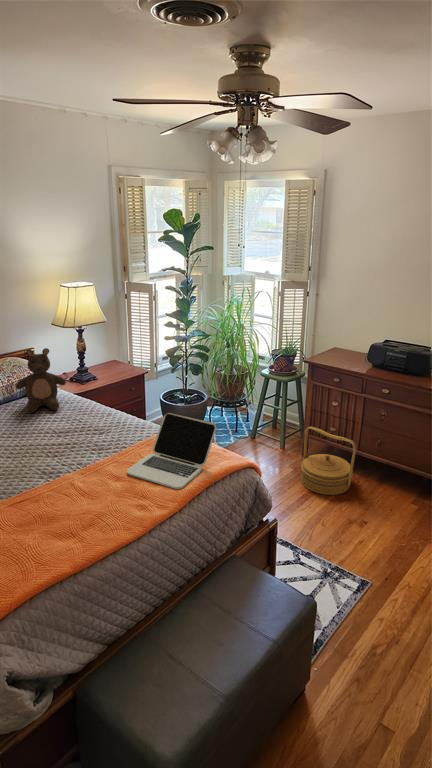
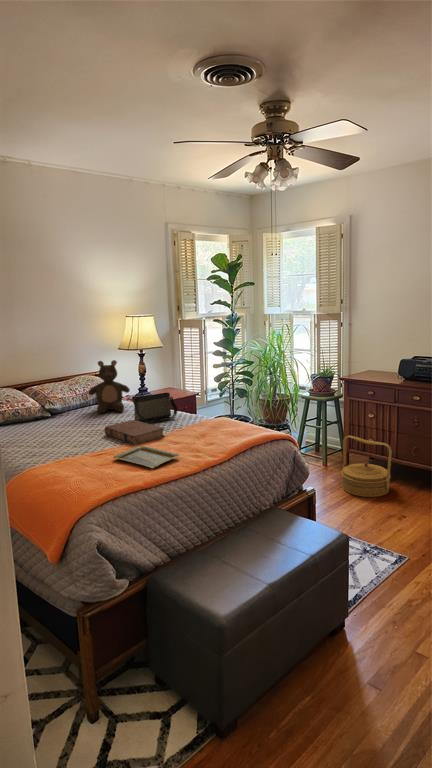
handbag: none [68,394,122,433] -> present [133,393,178,422]
laptop: present [127,413,216,489] -> none [183,398,258,449]
book: none [32,435,105,478] -> present [104,420,164,445]
tray: none [39,485,121,531] -> present [113,446,179,468]

